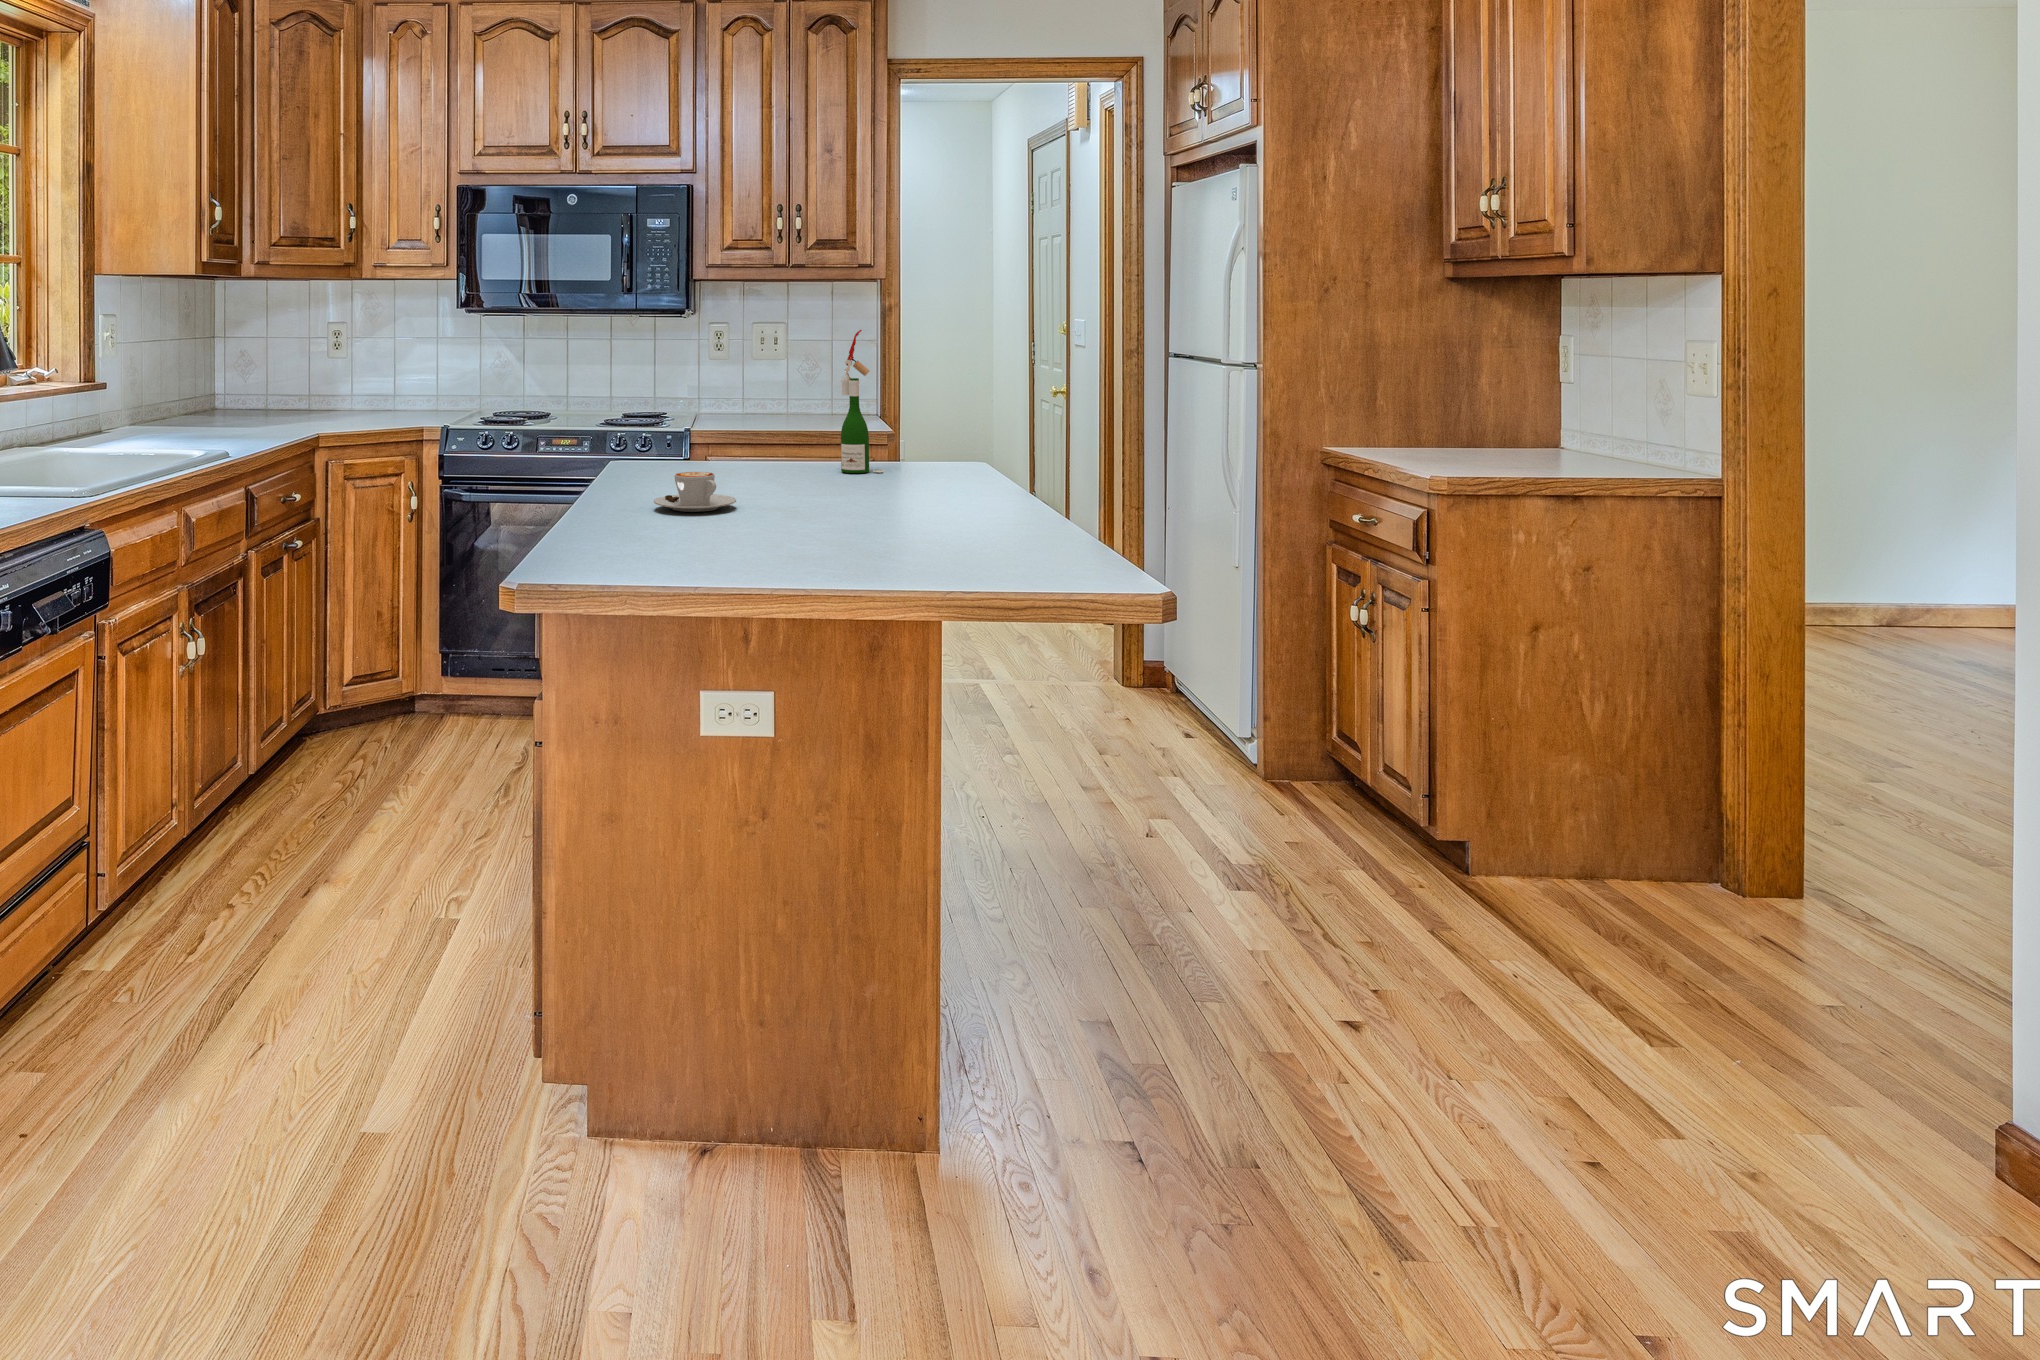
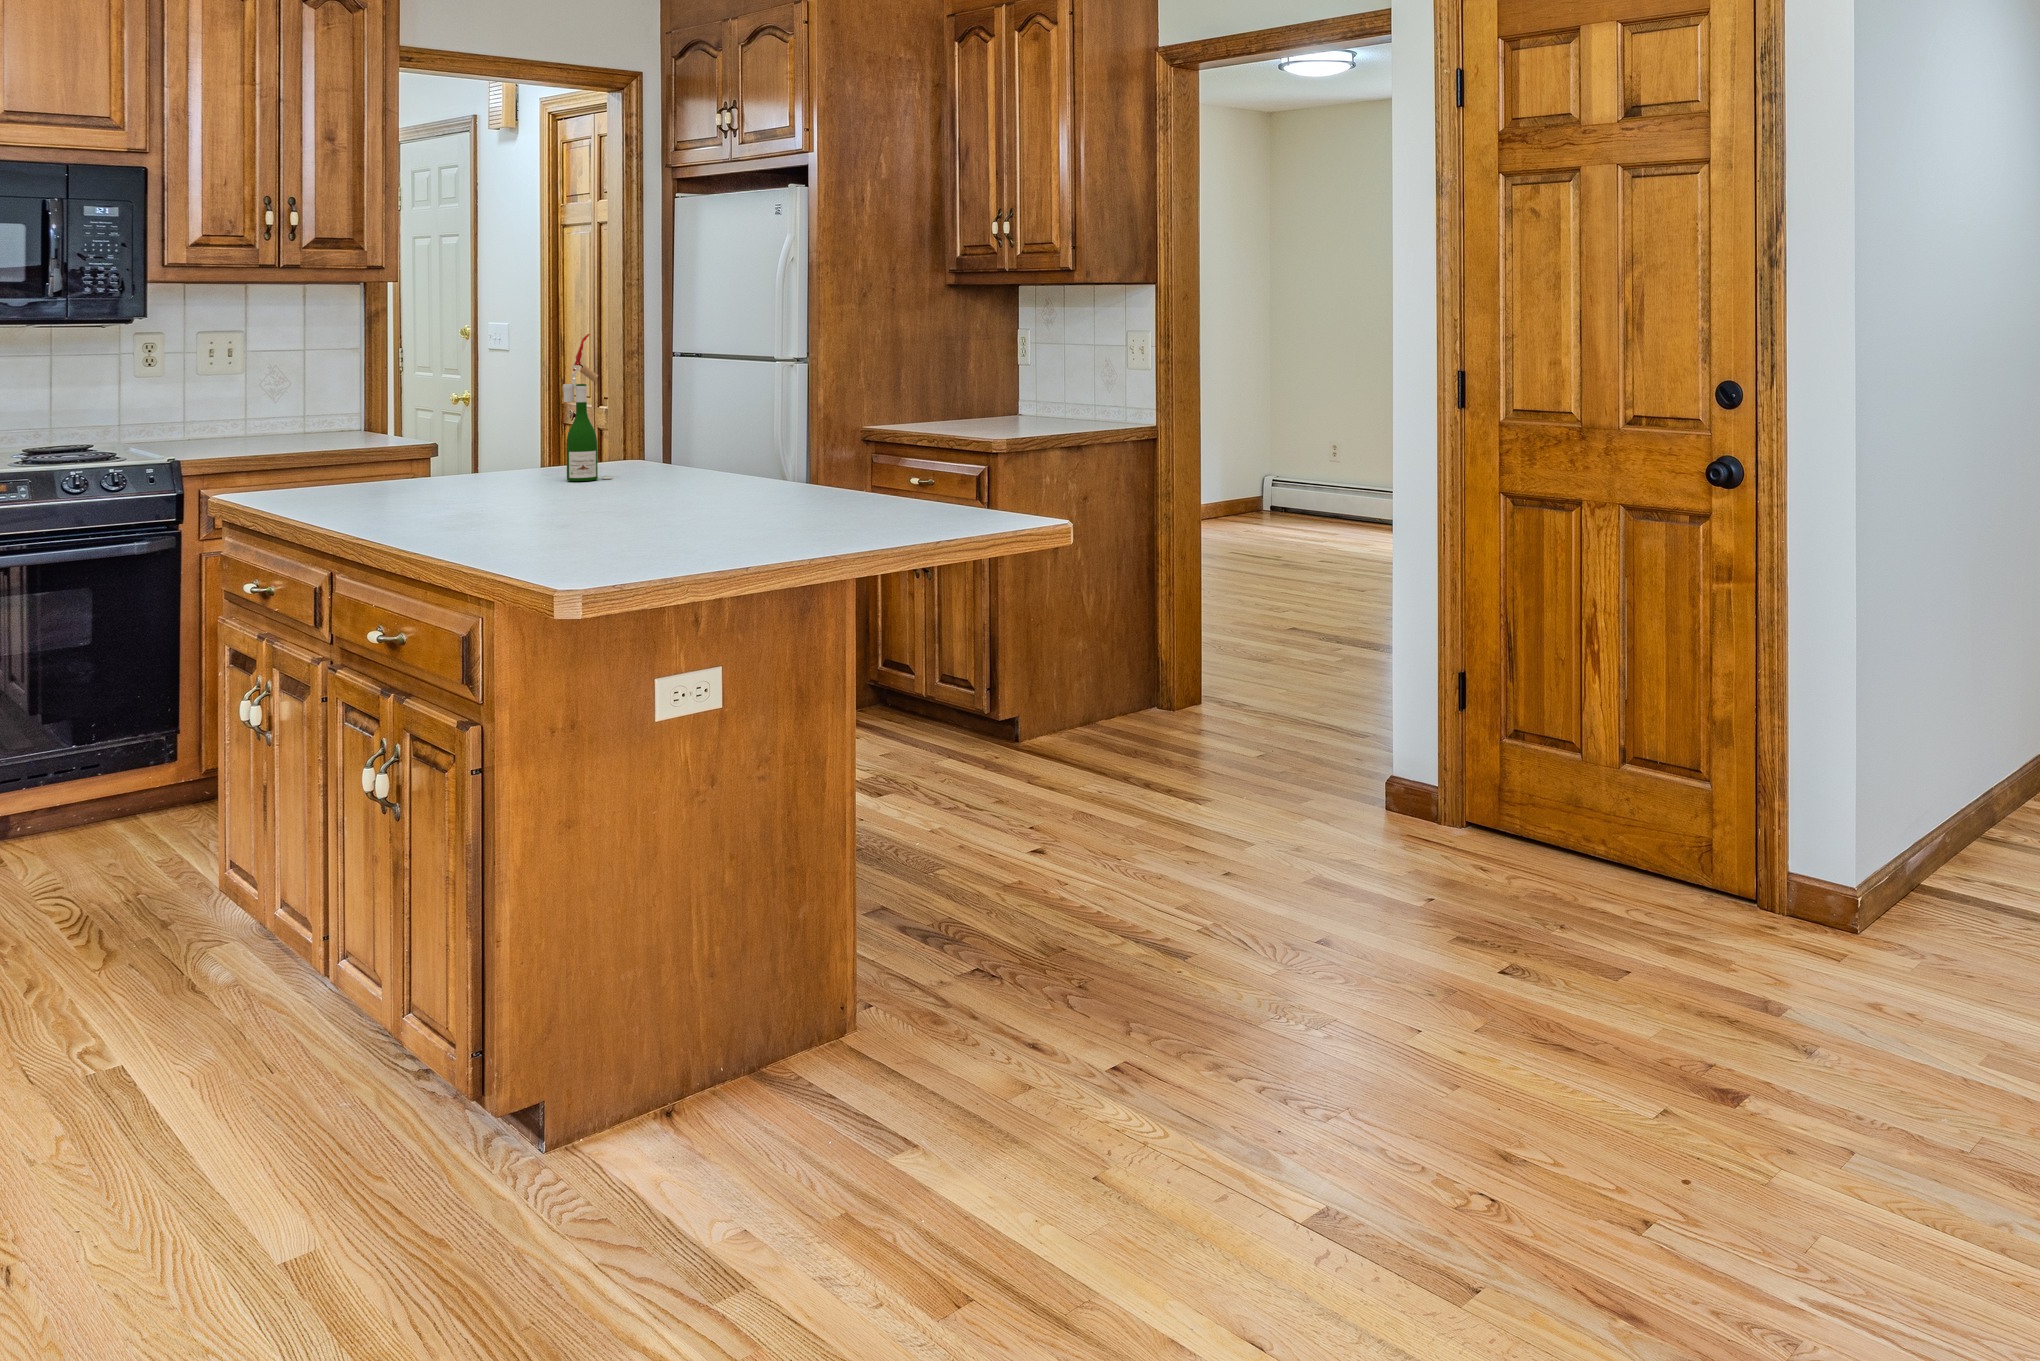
coffee cup: present [654,472,736,512] -> none [466,478,562,518]

